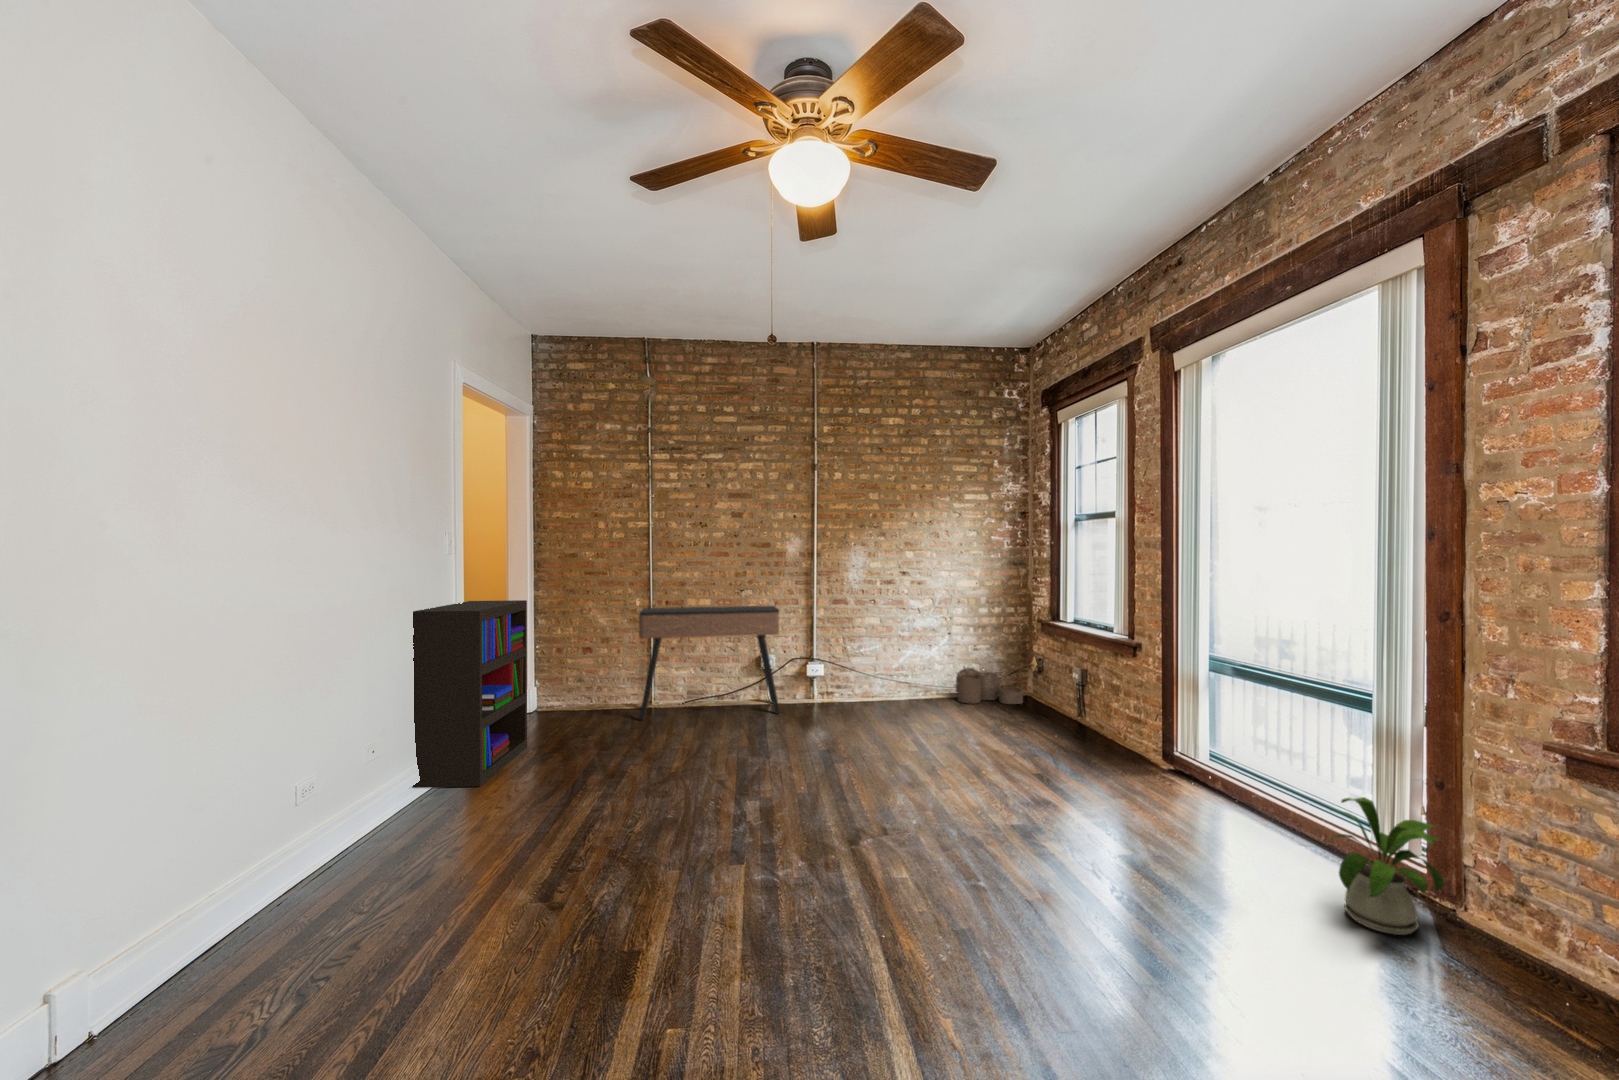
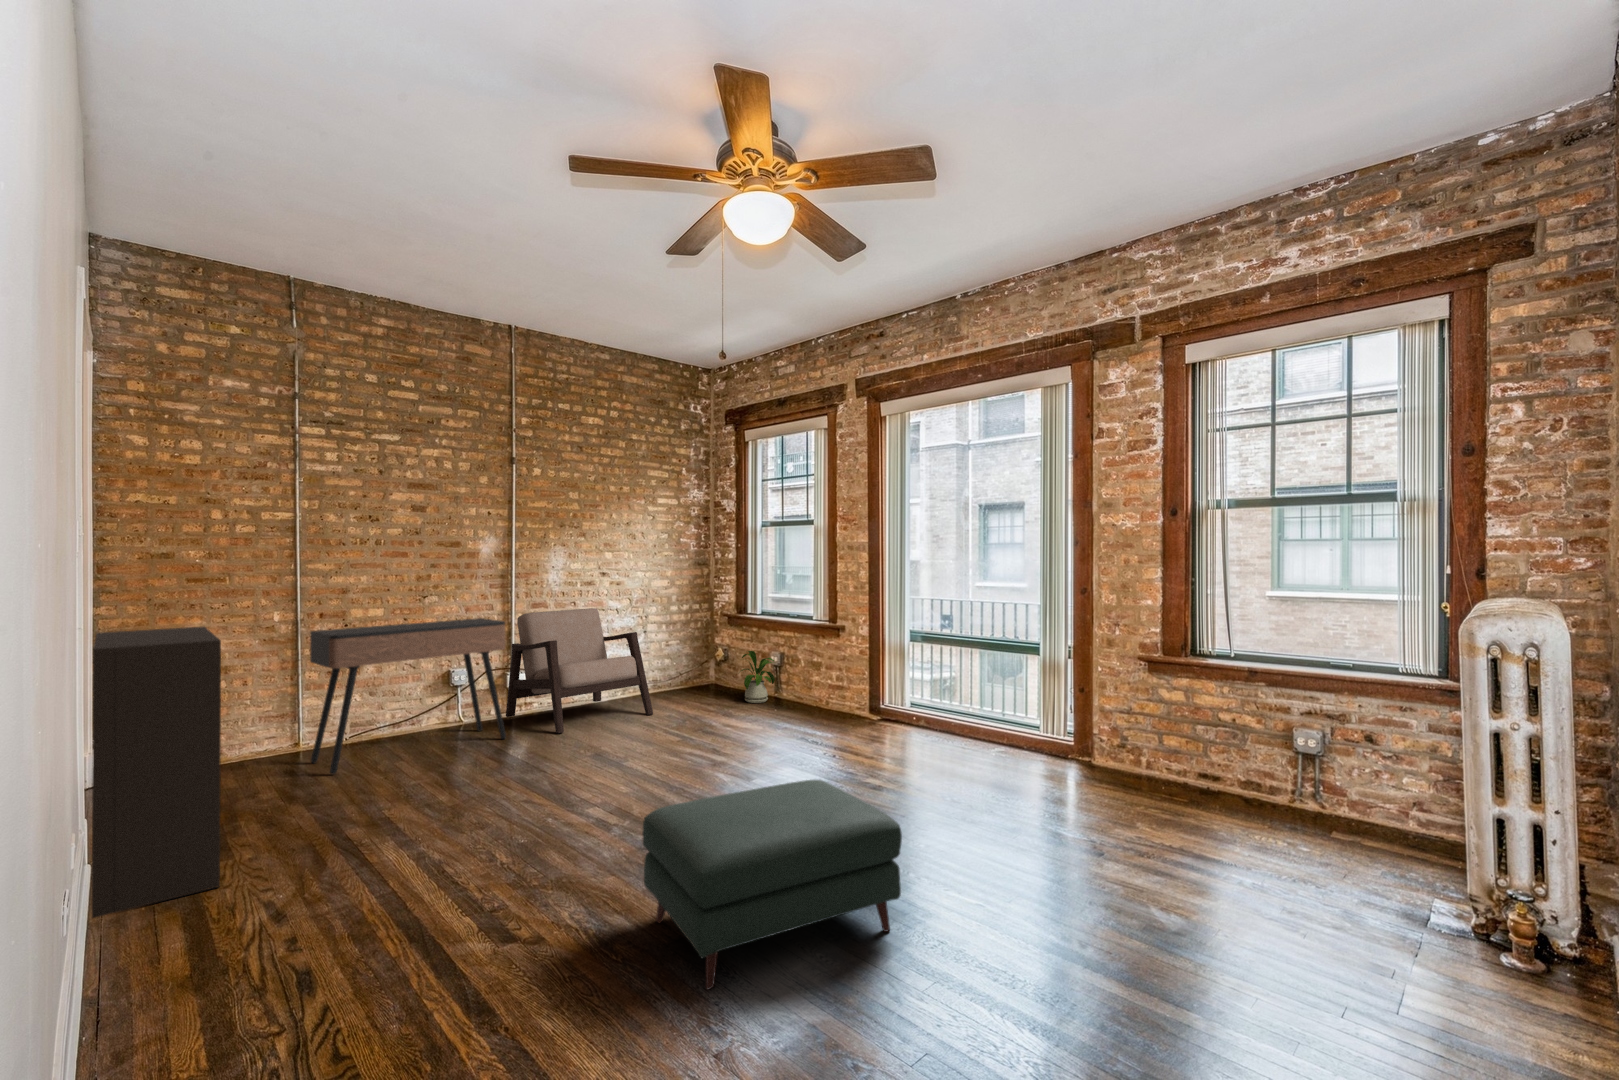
armchair: none [807,602,924,717] -> present [506,608,653,733]
woven basket: present [956,667,1023,704] -> none [652,666,724,701]
house plant: present [1324,797,1444,935] -> present [741,651,775,703]
ottoman: none [544,807,834,1038] -> present [642,780,902,989]

